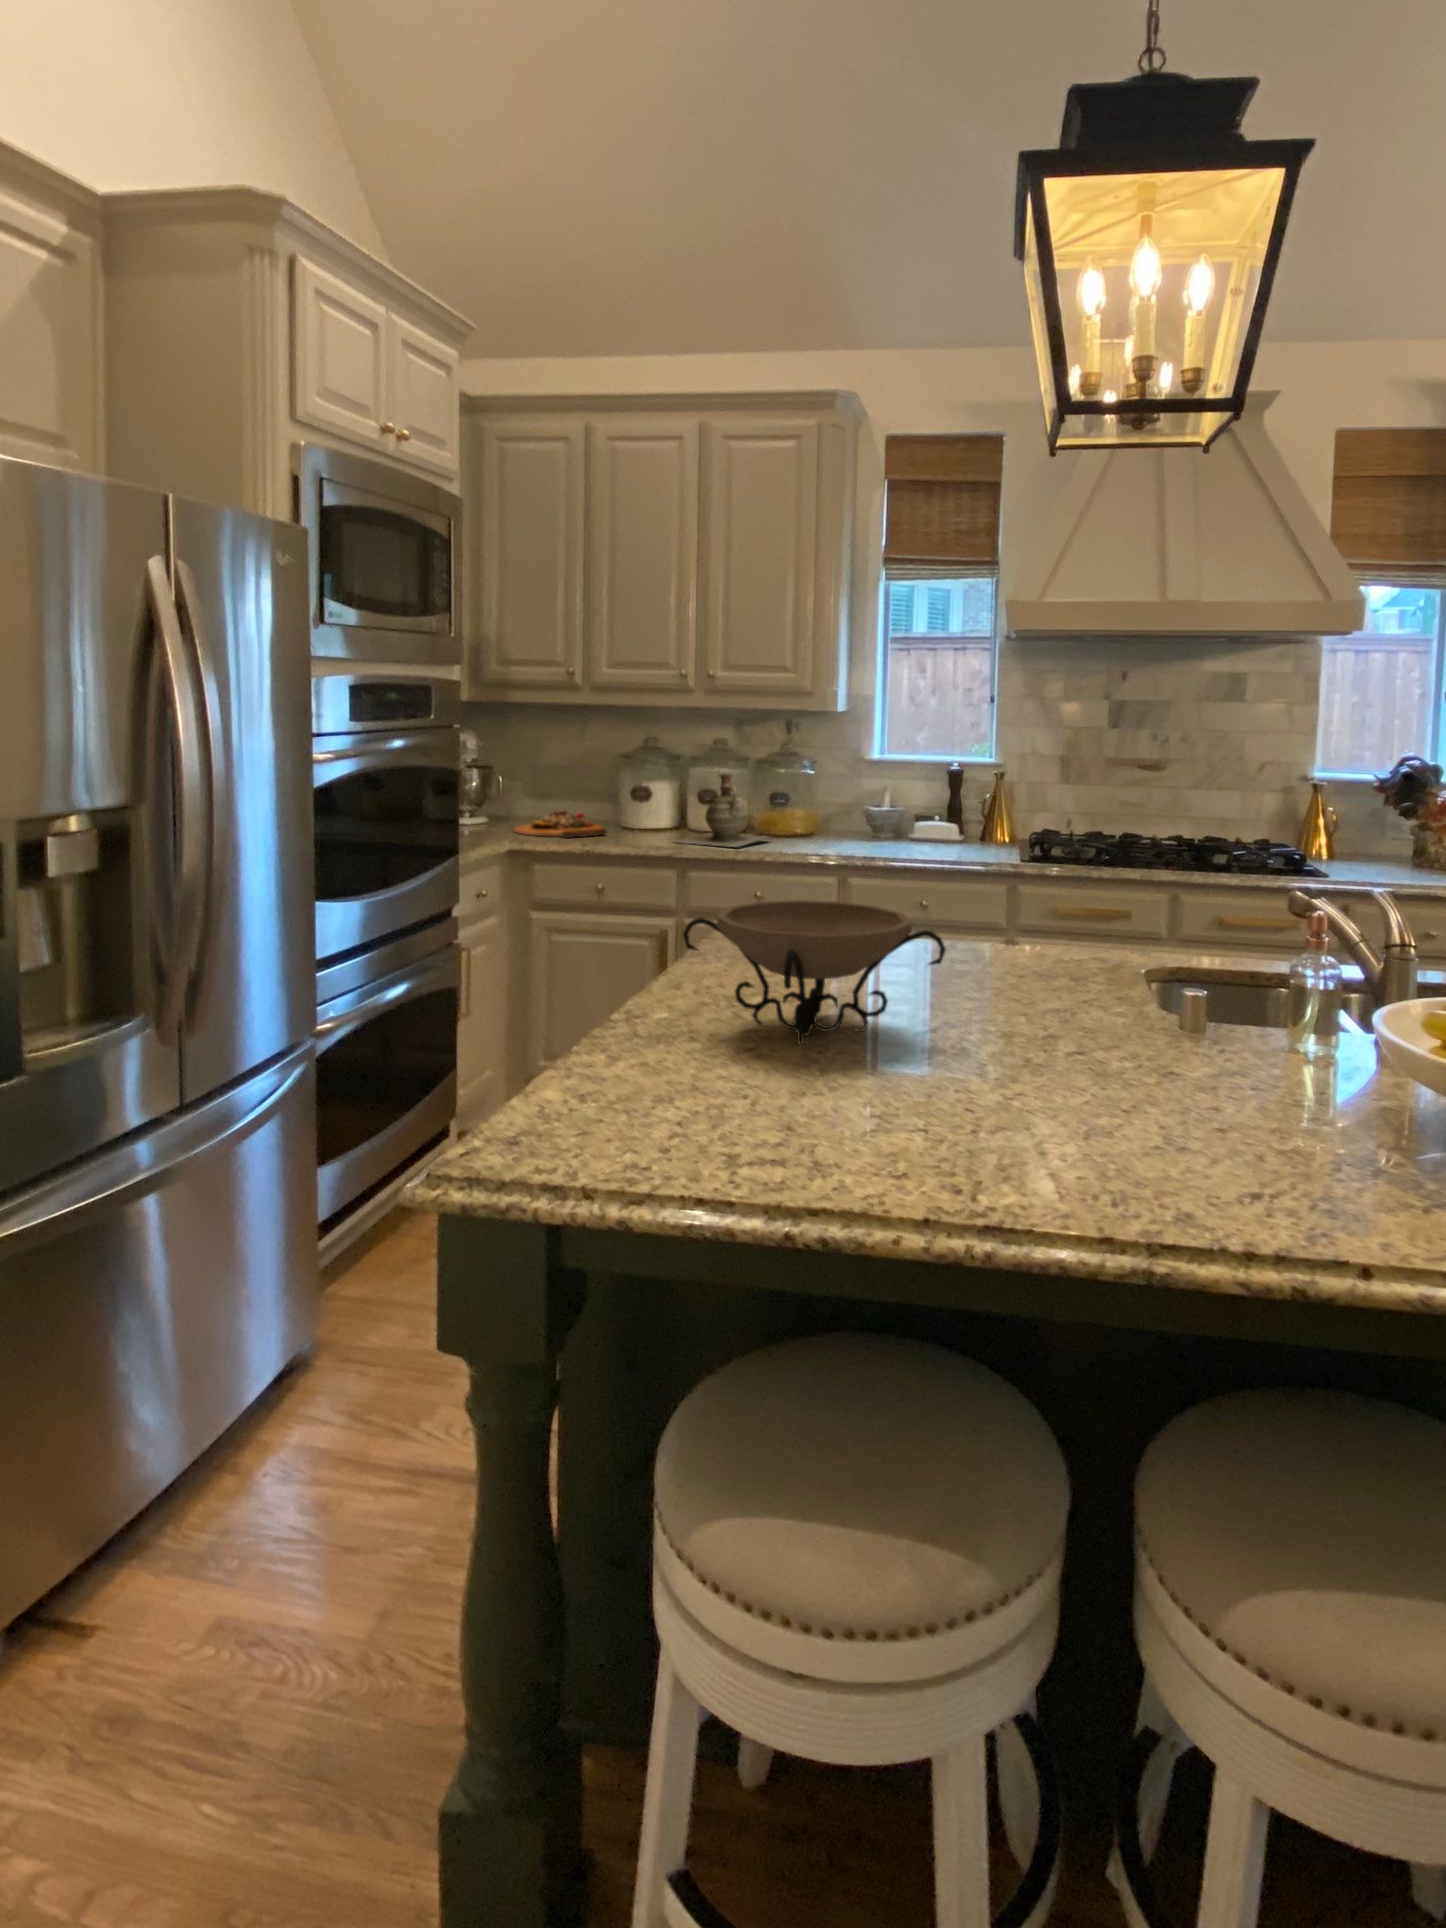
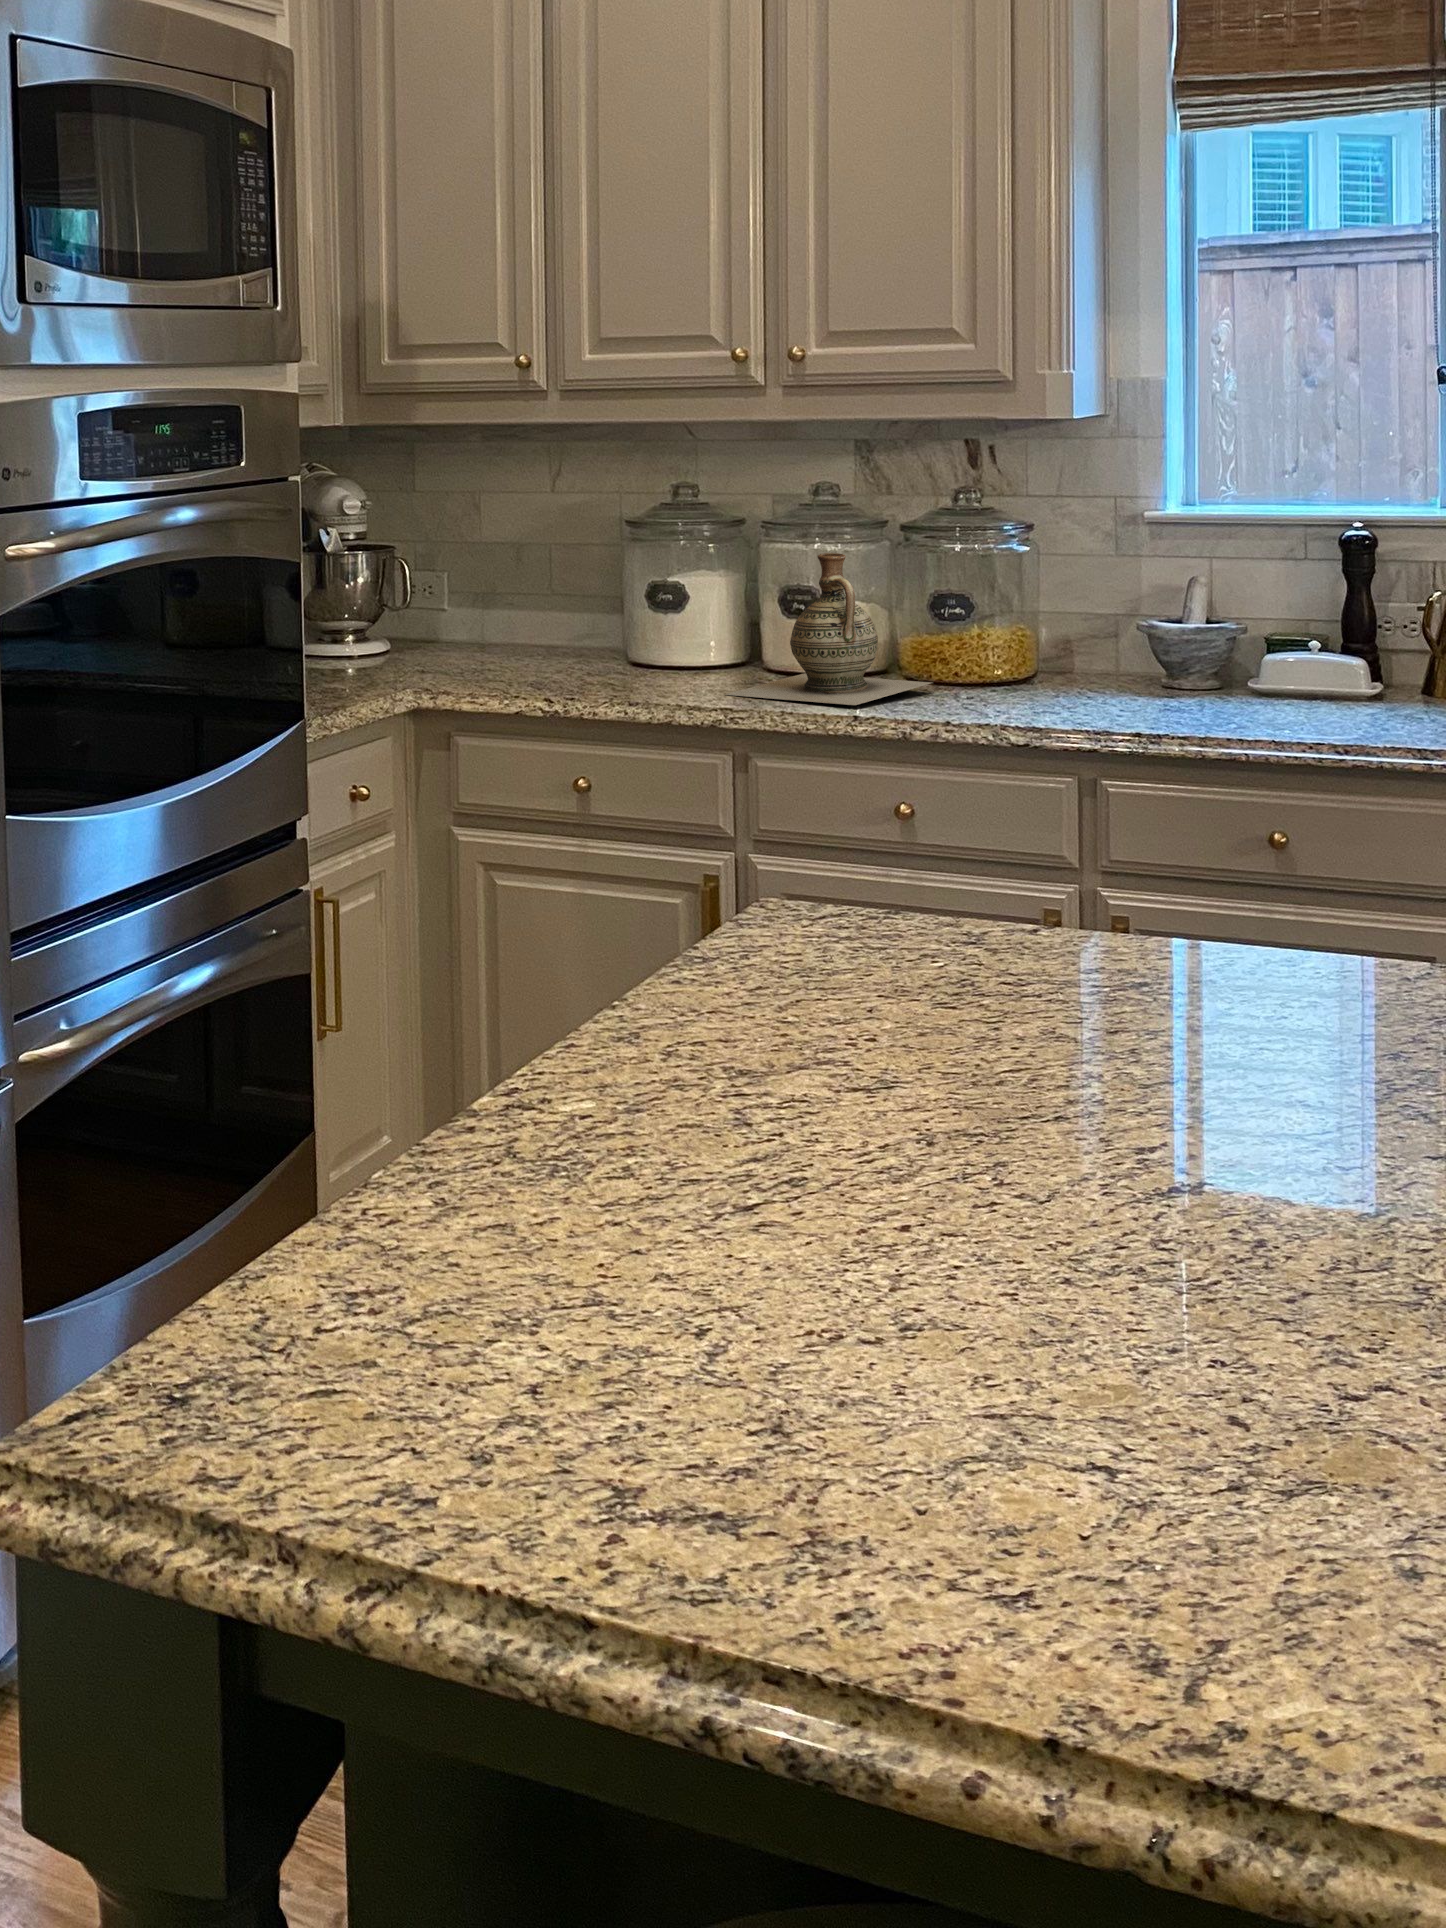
cutting board: present [514,811,607,838] -> none [422,630,600,685]
decorative bowl: present [683,900,946,1044] -> none [608,862,1215,1199]

